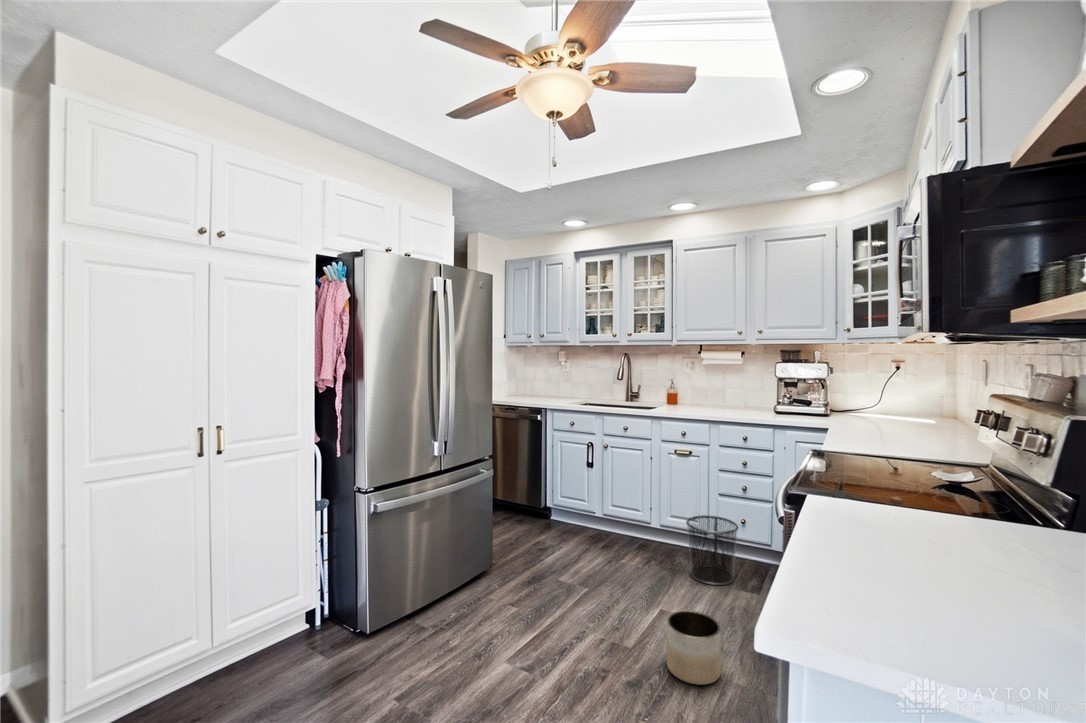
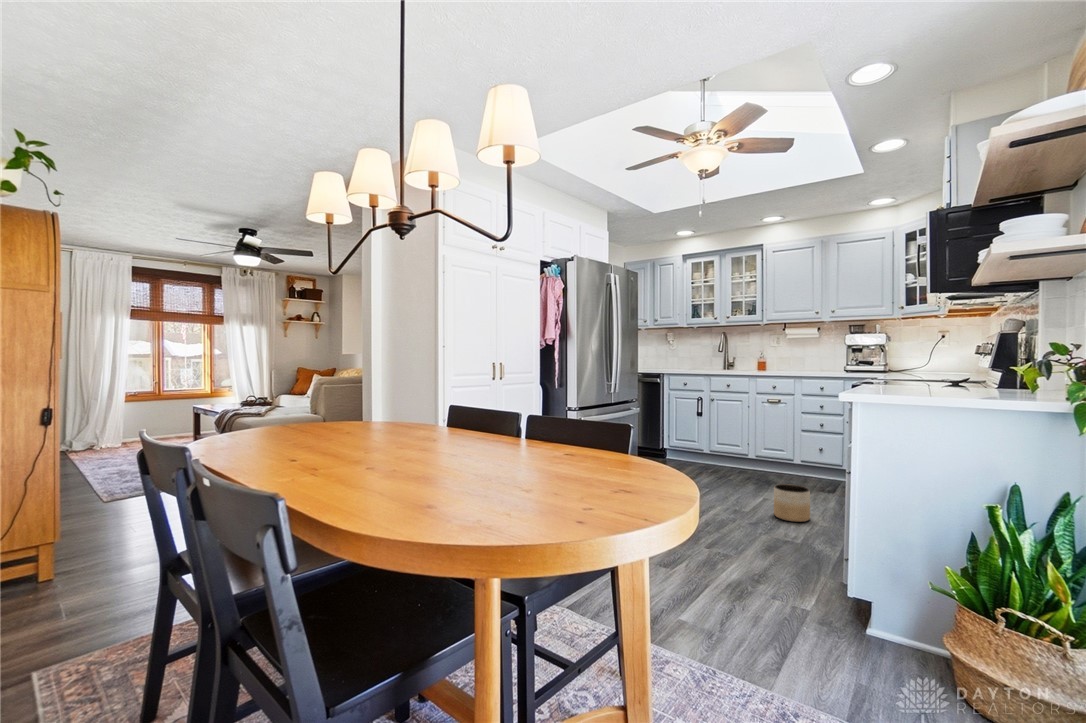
waste bin: present [686,515,739,585] -> none [778,444,819,489]

